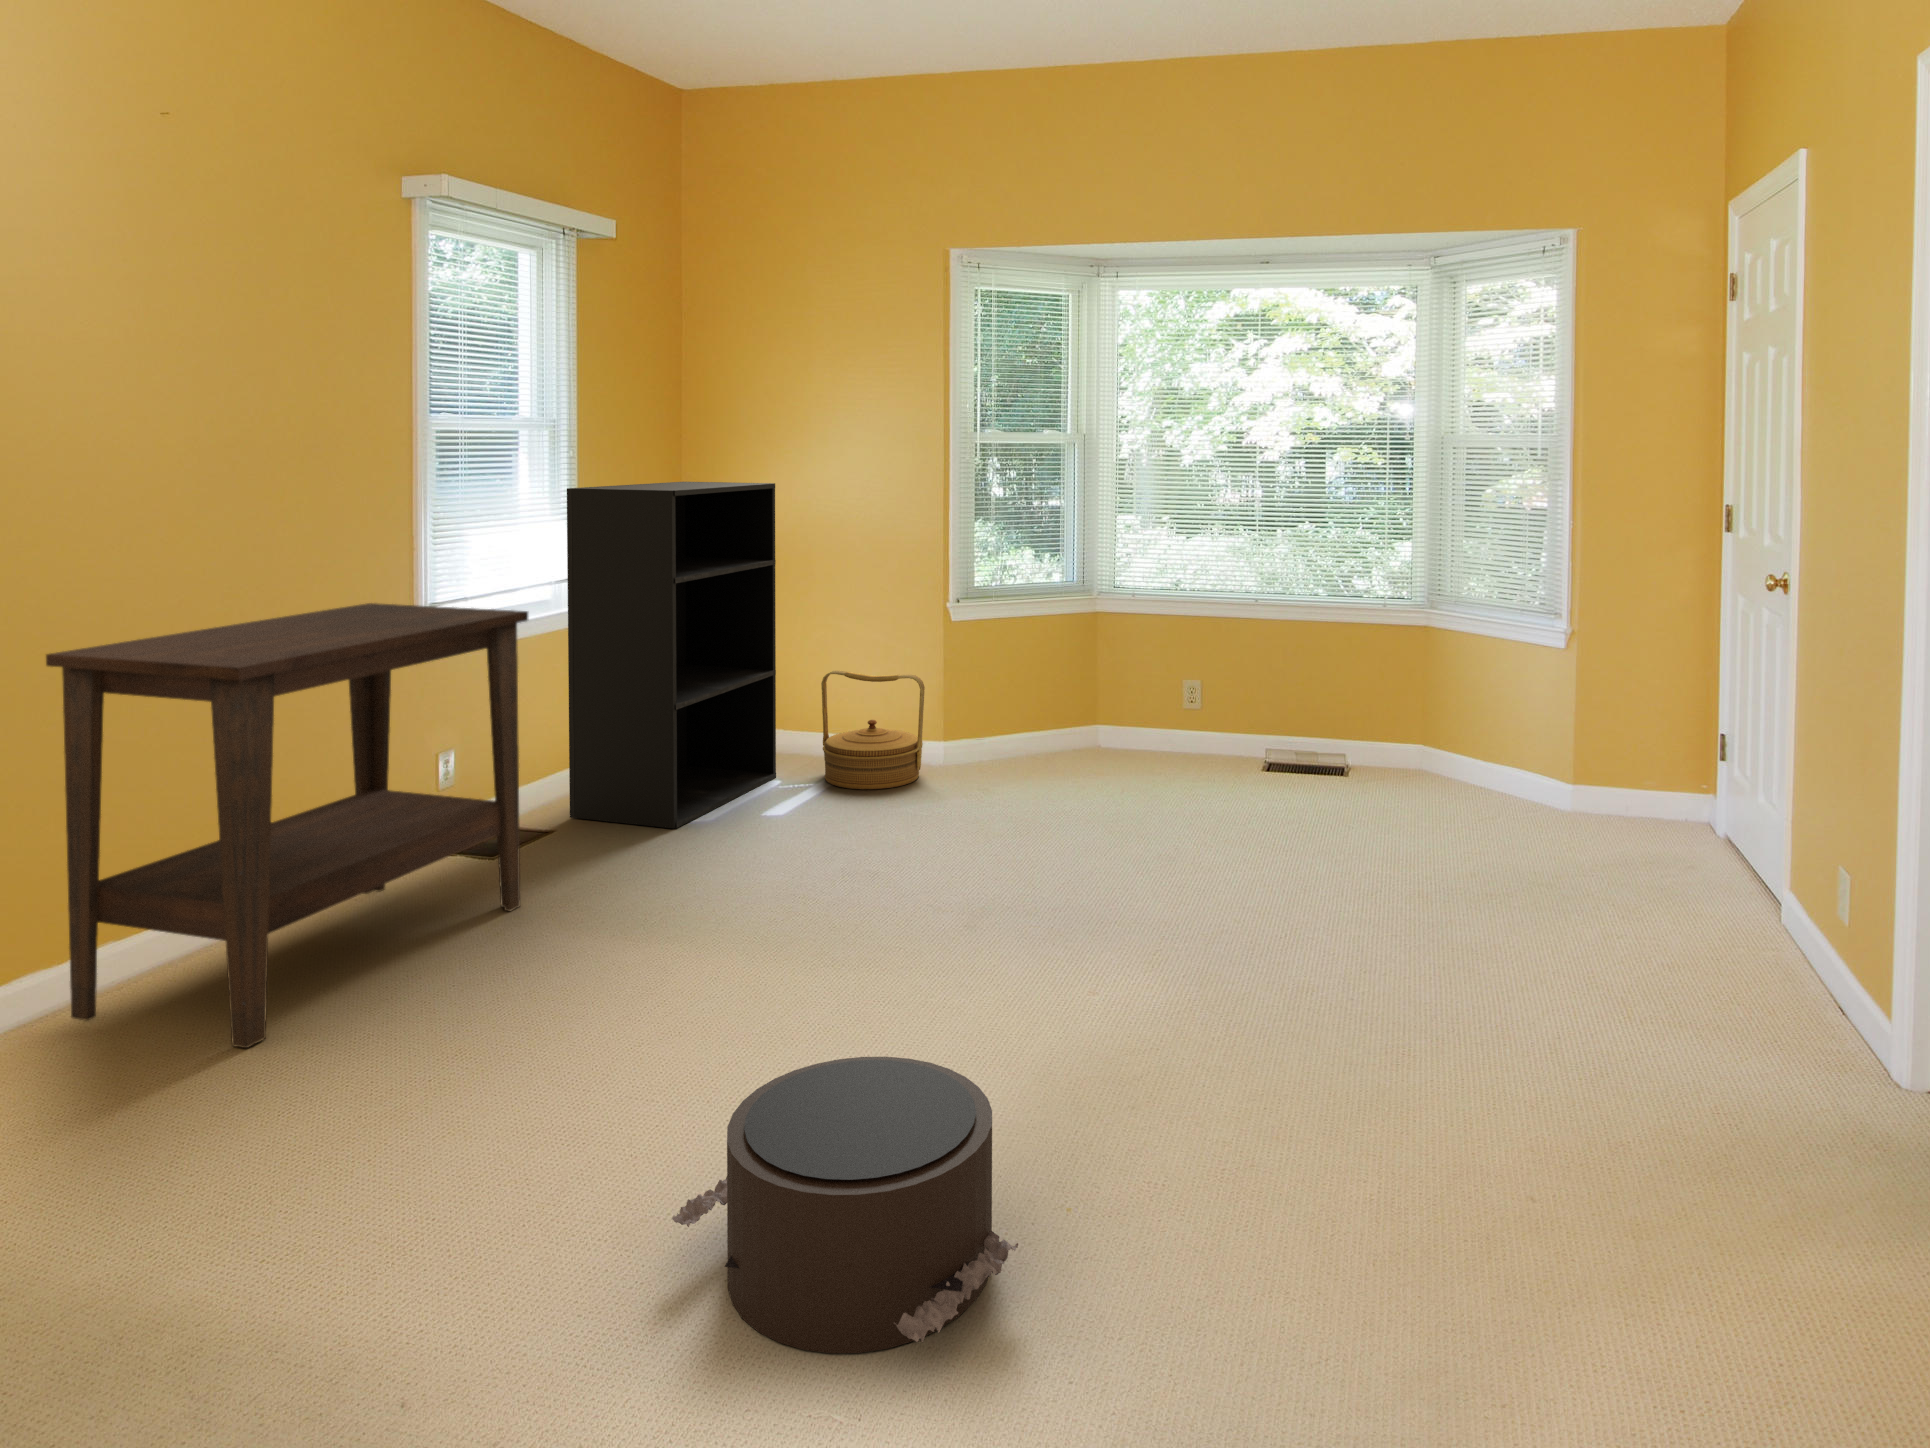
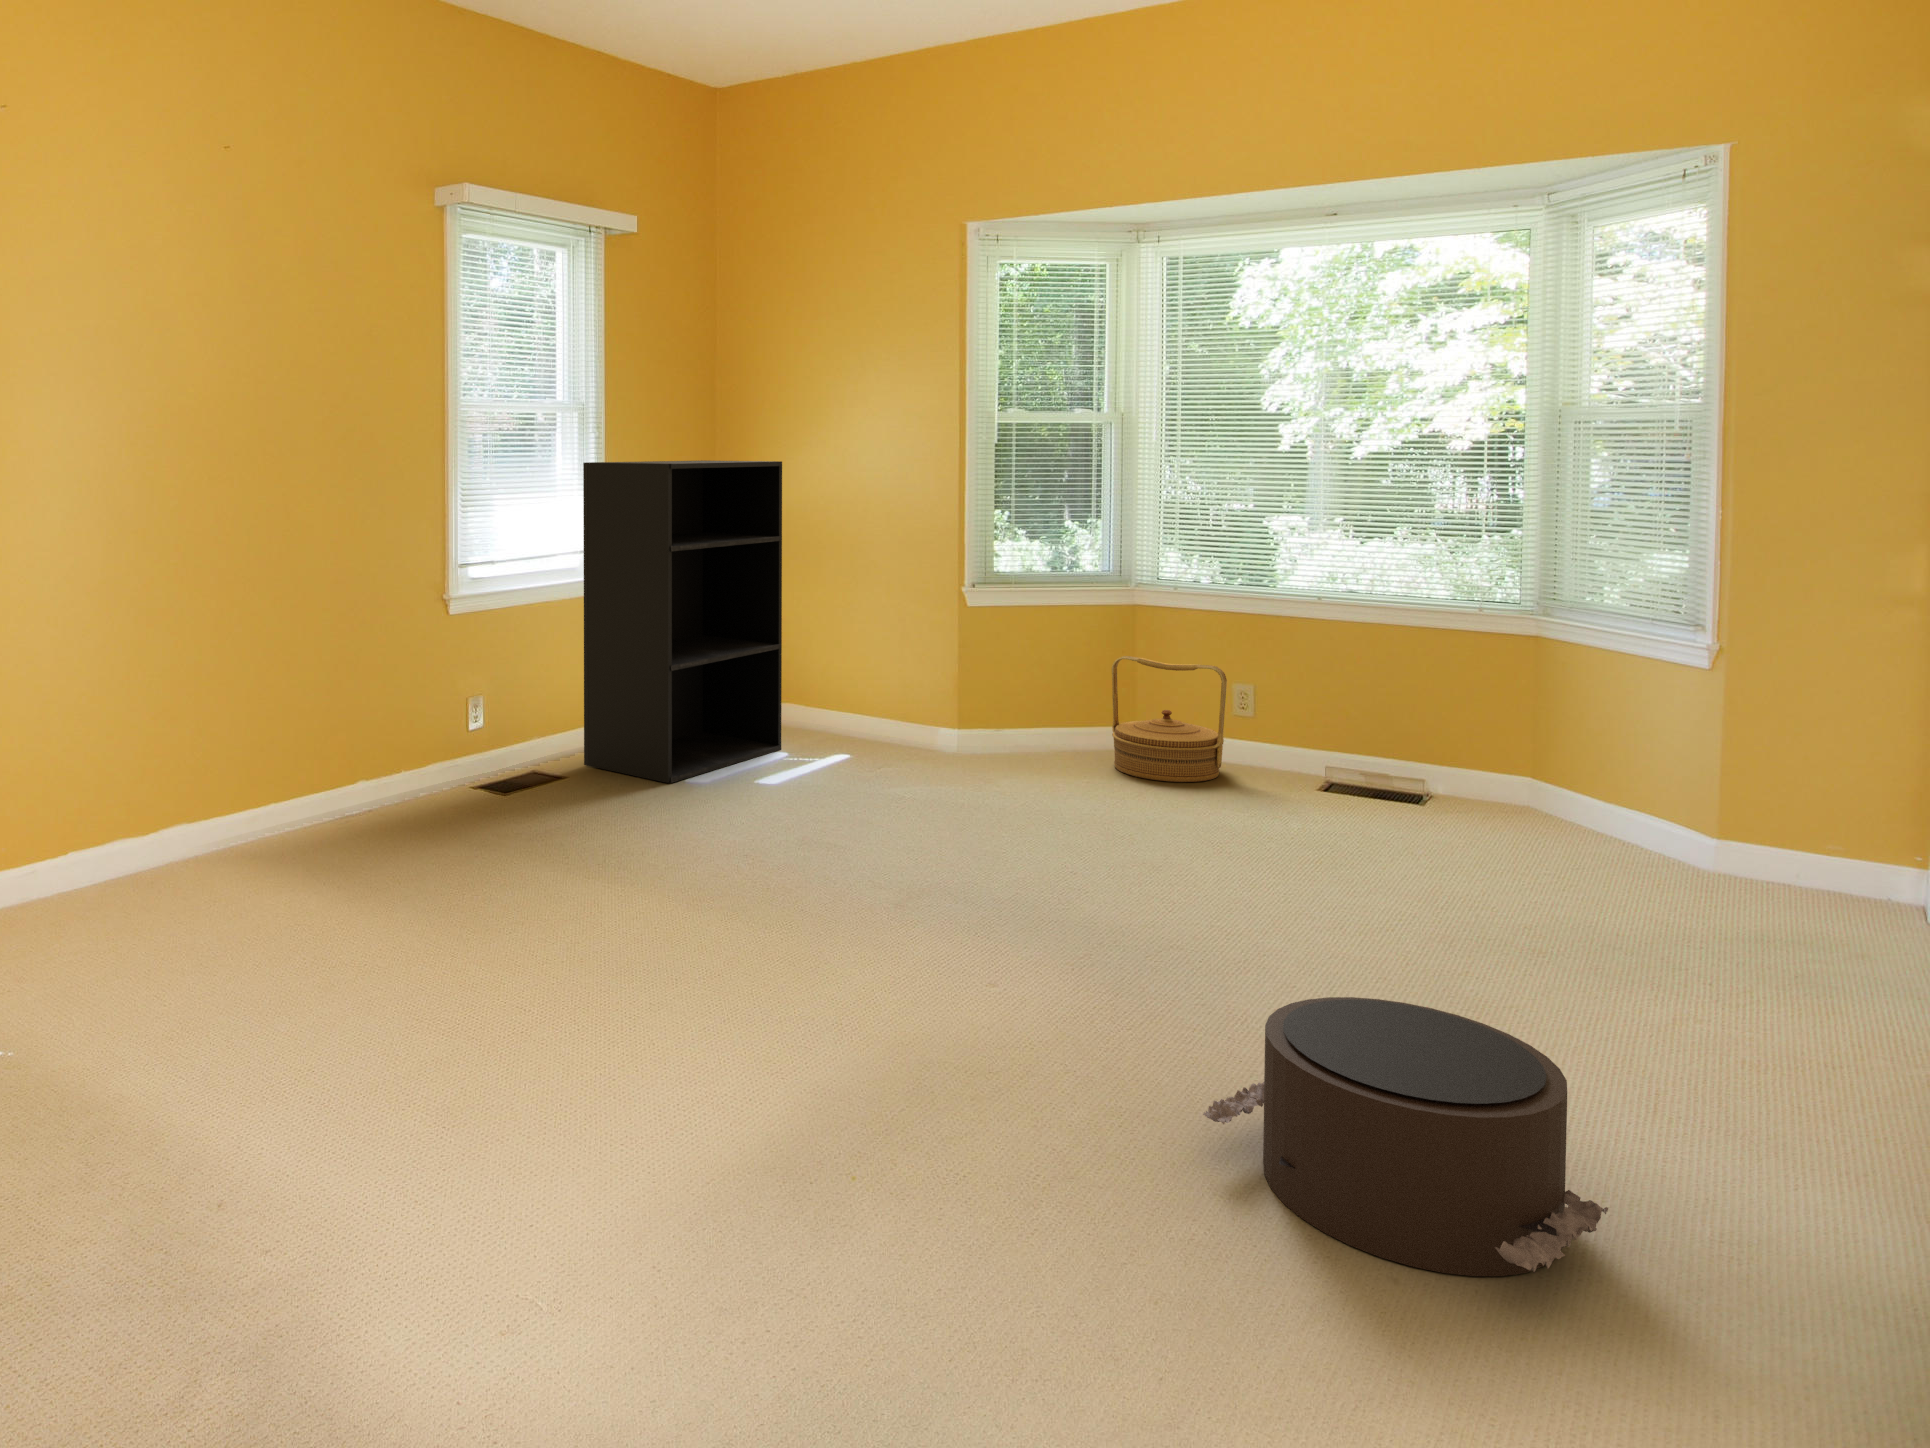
side table: present [46,603,528,1048] -> none [153,556,521,906]
woven basket: present [821,671,925,789] -> present [1112,656,1227,782]
pouf: present [672,1057,1018,1353] -> present [1203,997,1608,1276]

